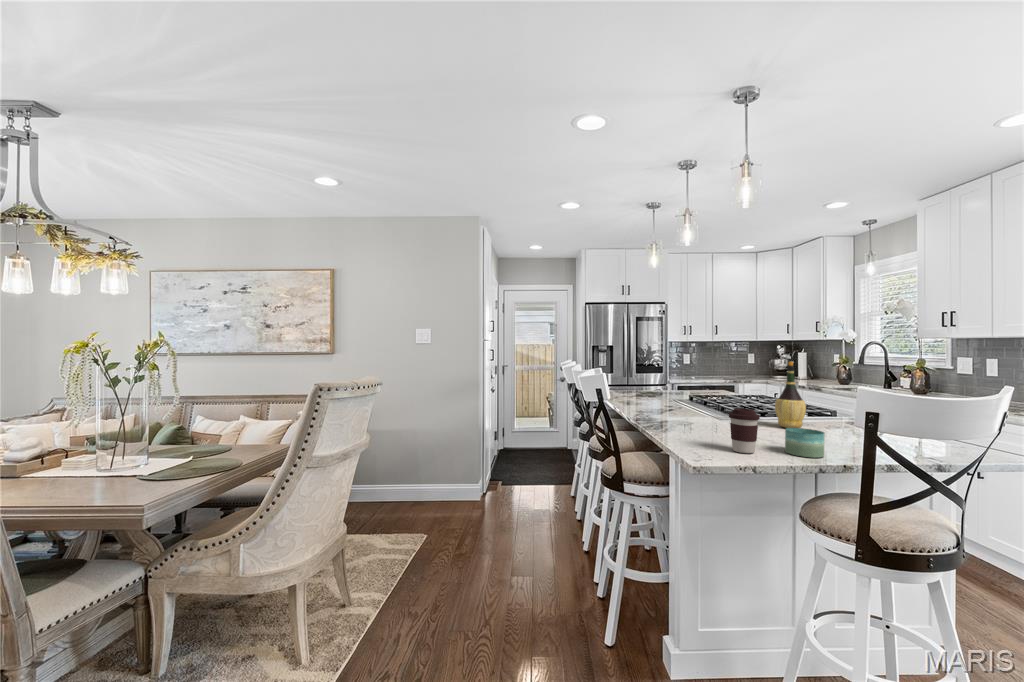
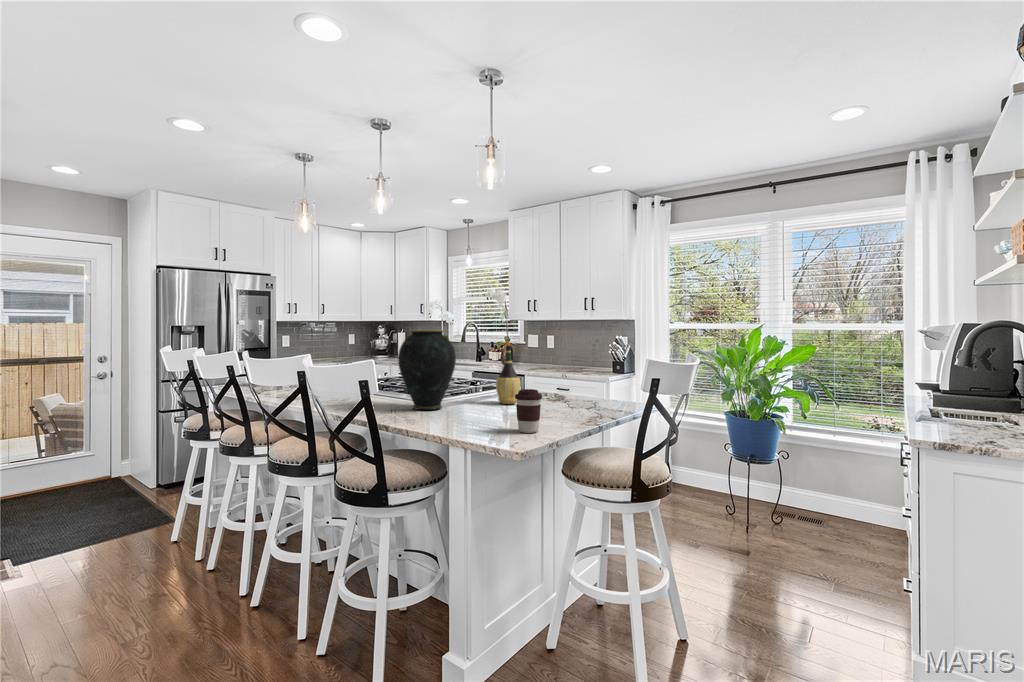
vase: none [668,348,724,421] -> present [398,330,456,410]
candle: present [785,428,825,458] -> none [548,401,579,426]

